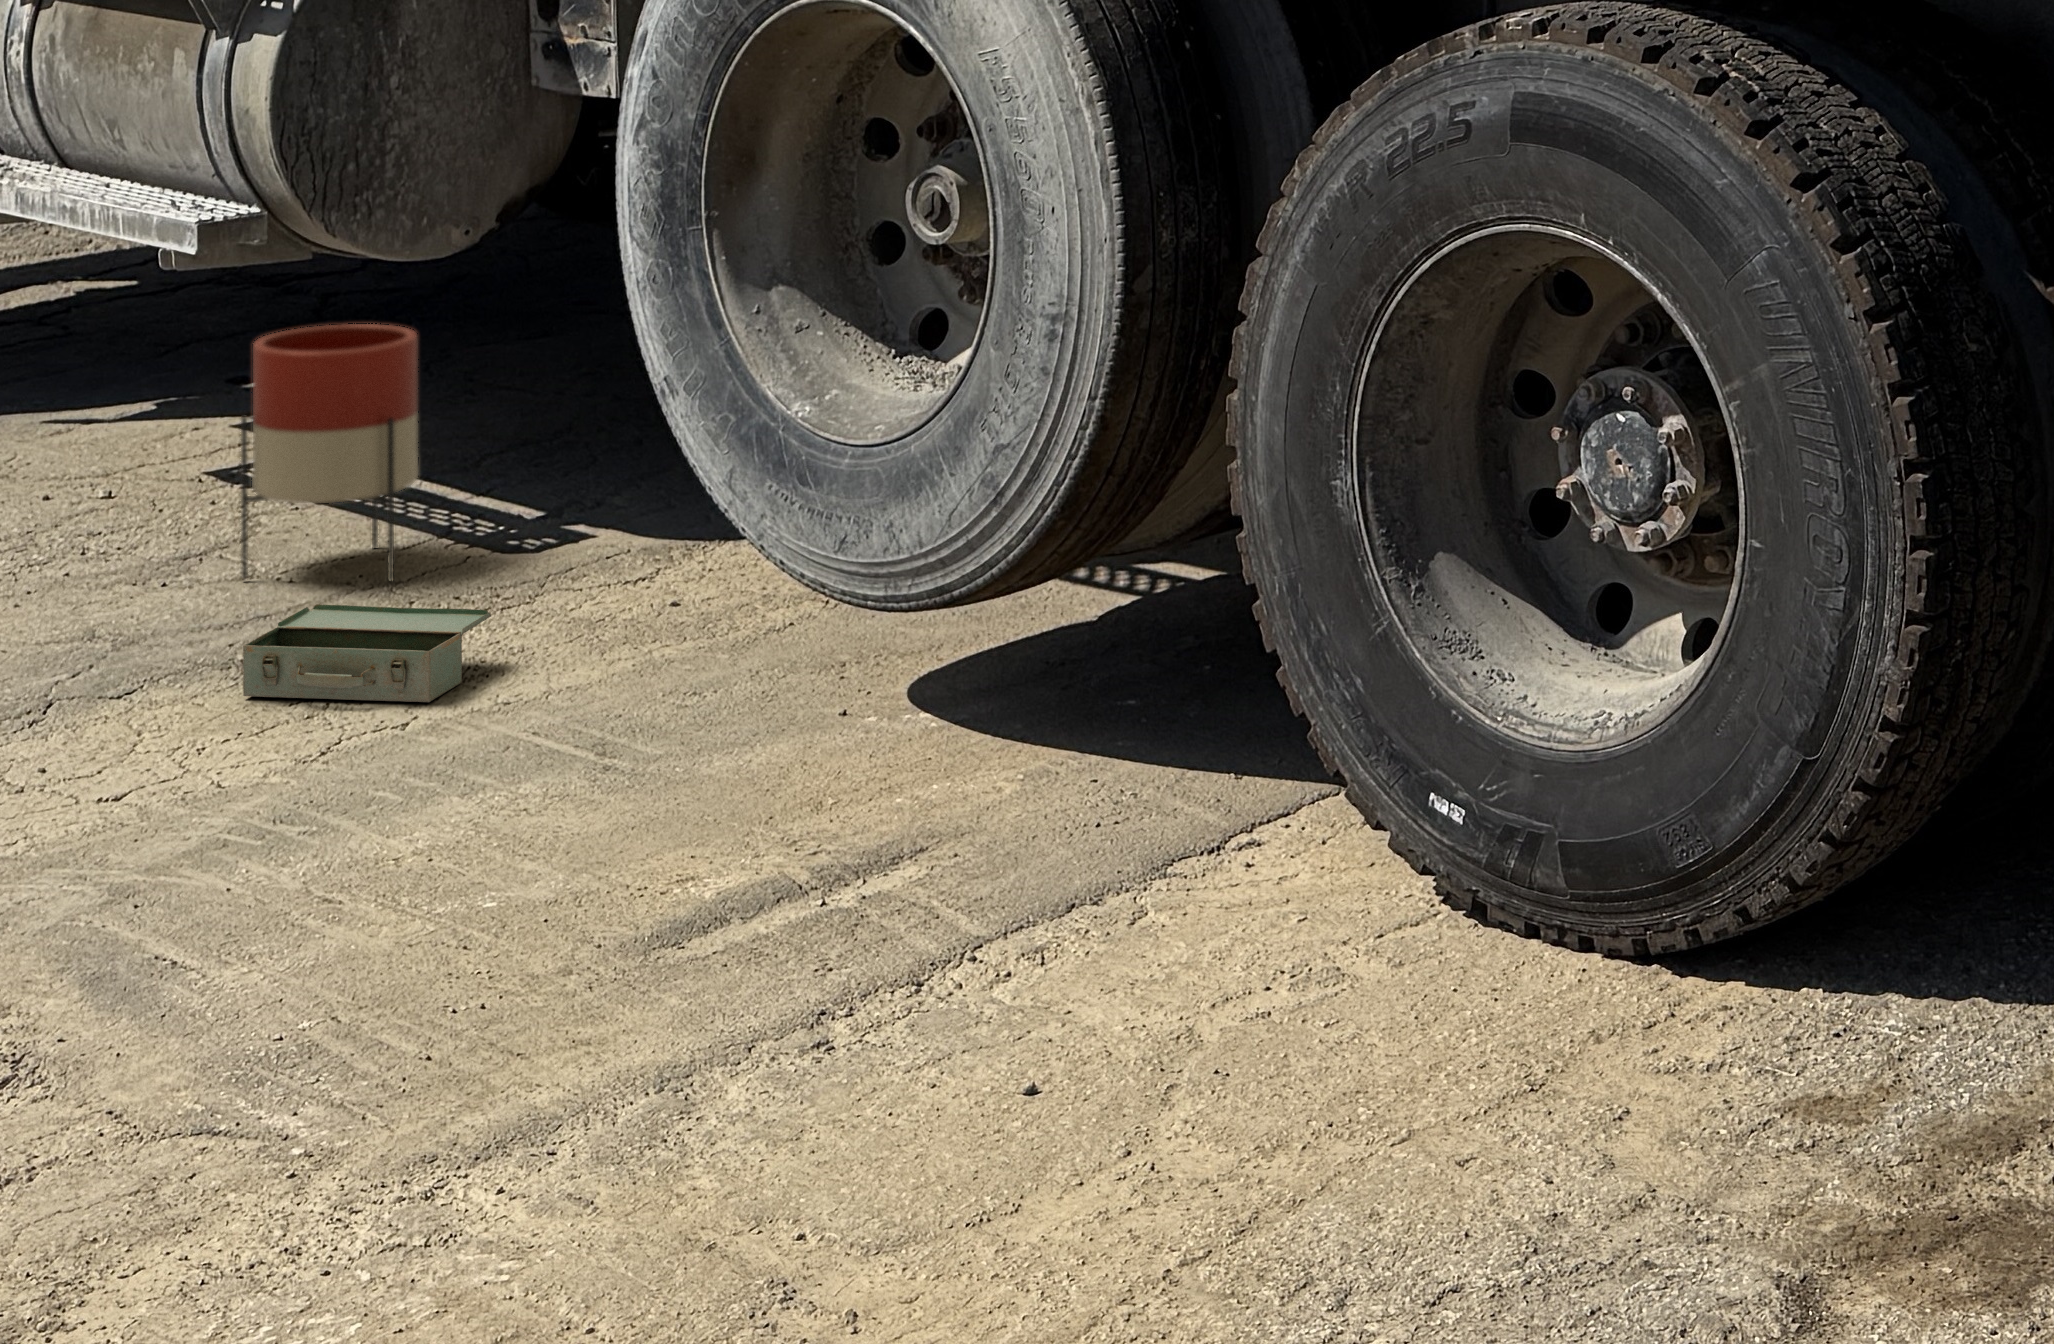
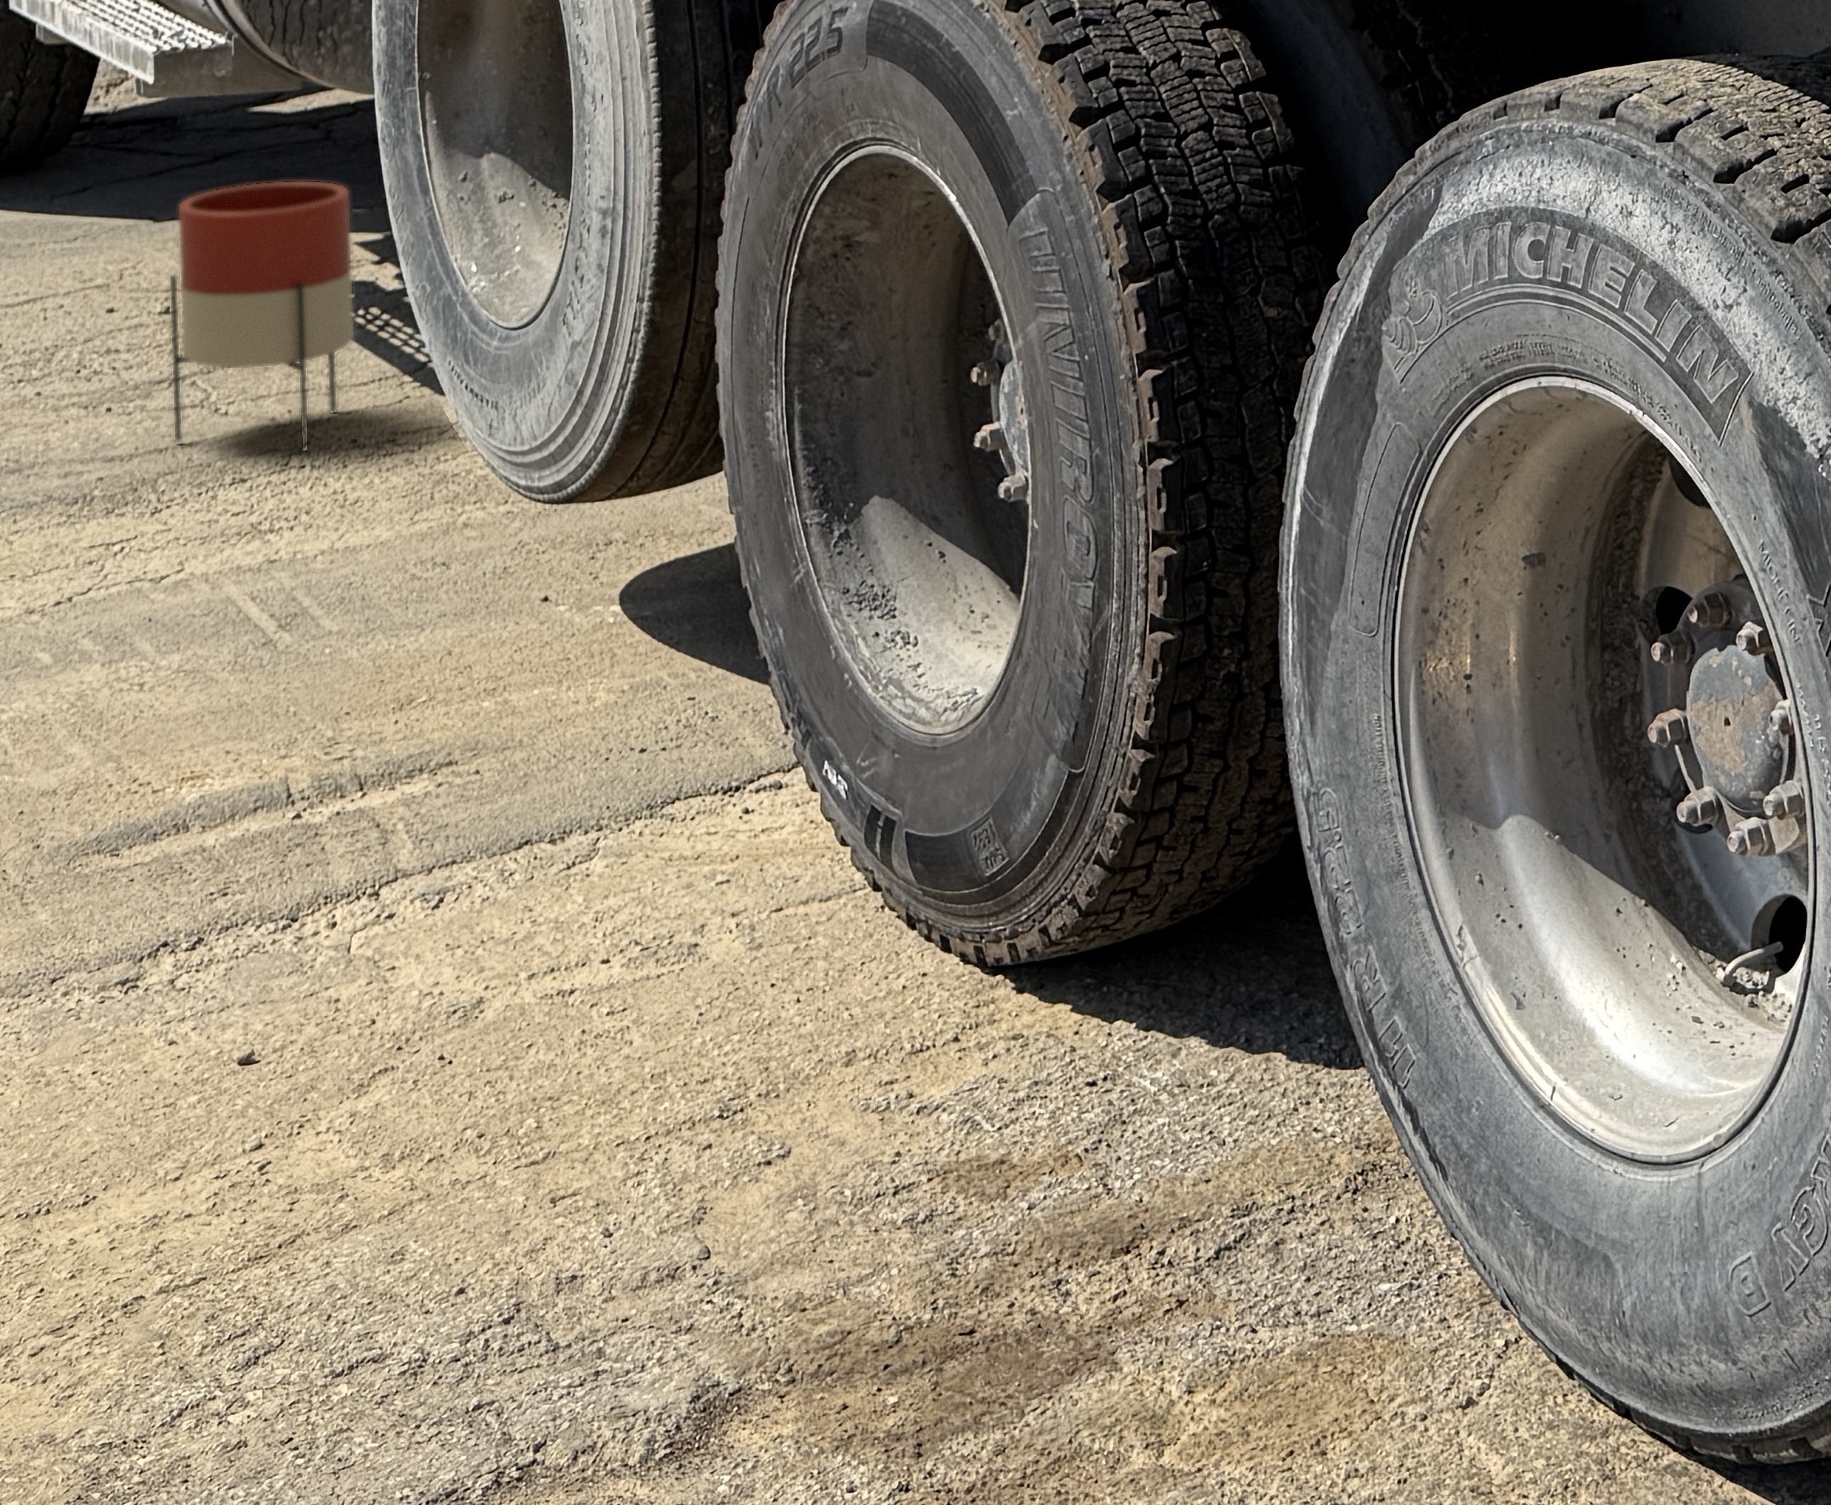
toolbox: present [243,604,491,702] -> none [35,478,296,589]

